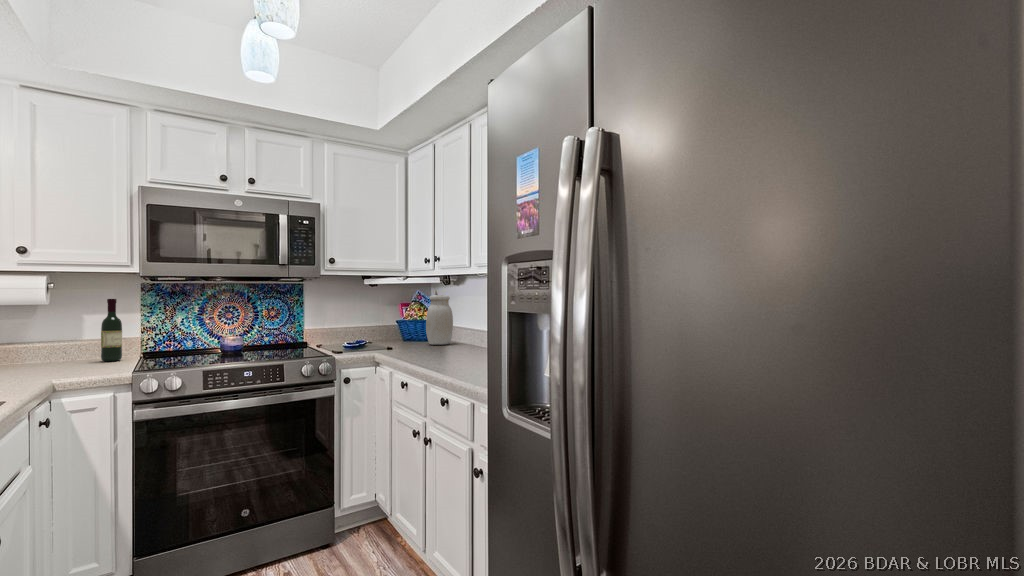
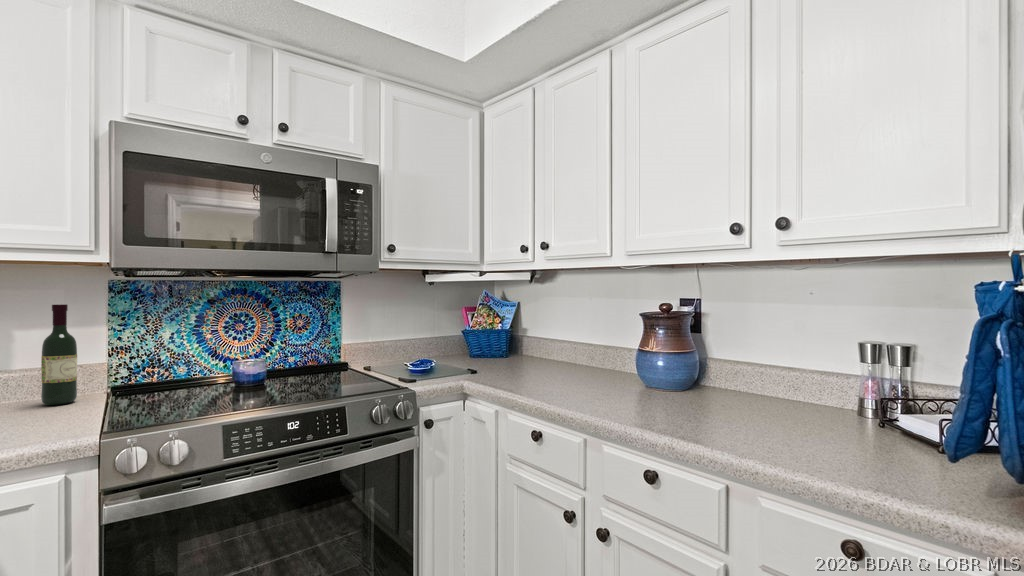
jar: present [426,295,453,345] -> none [510,297,545,364]

